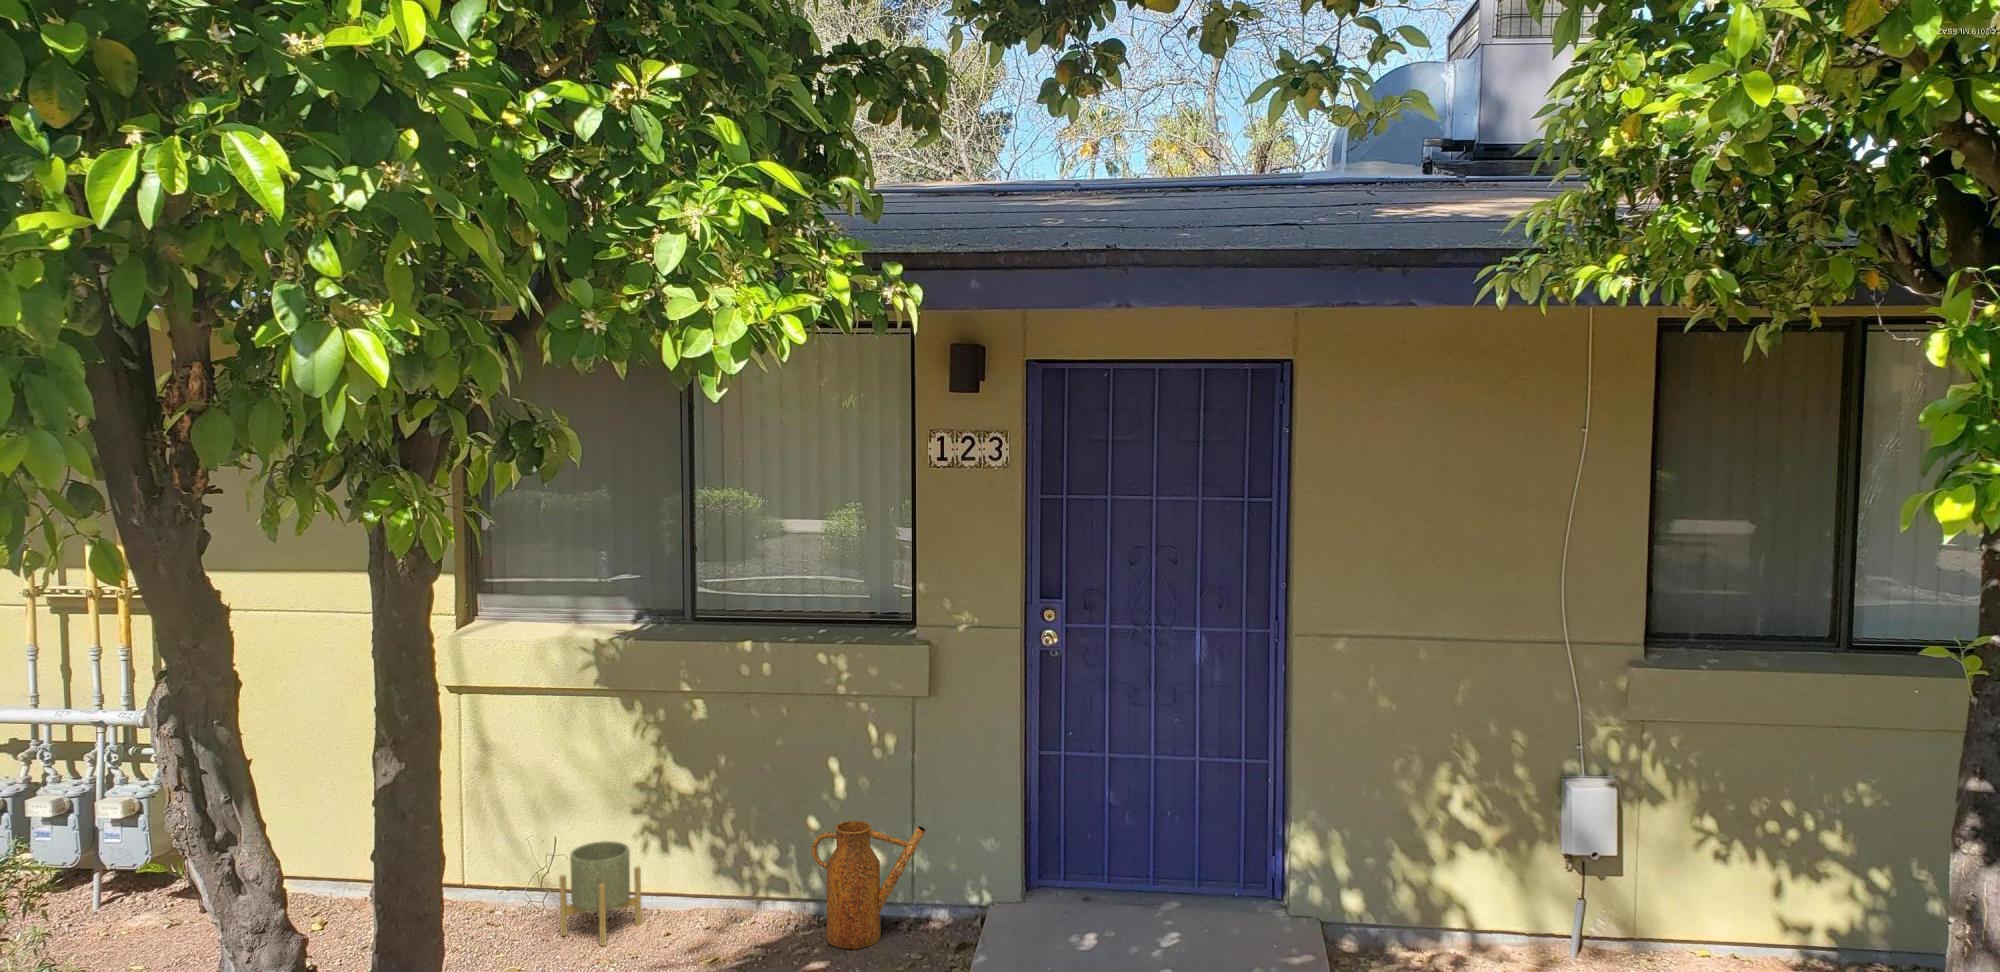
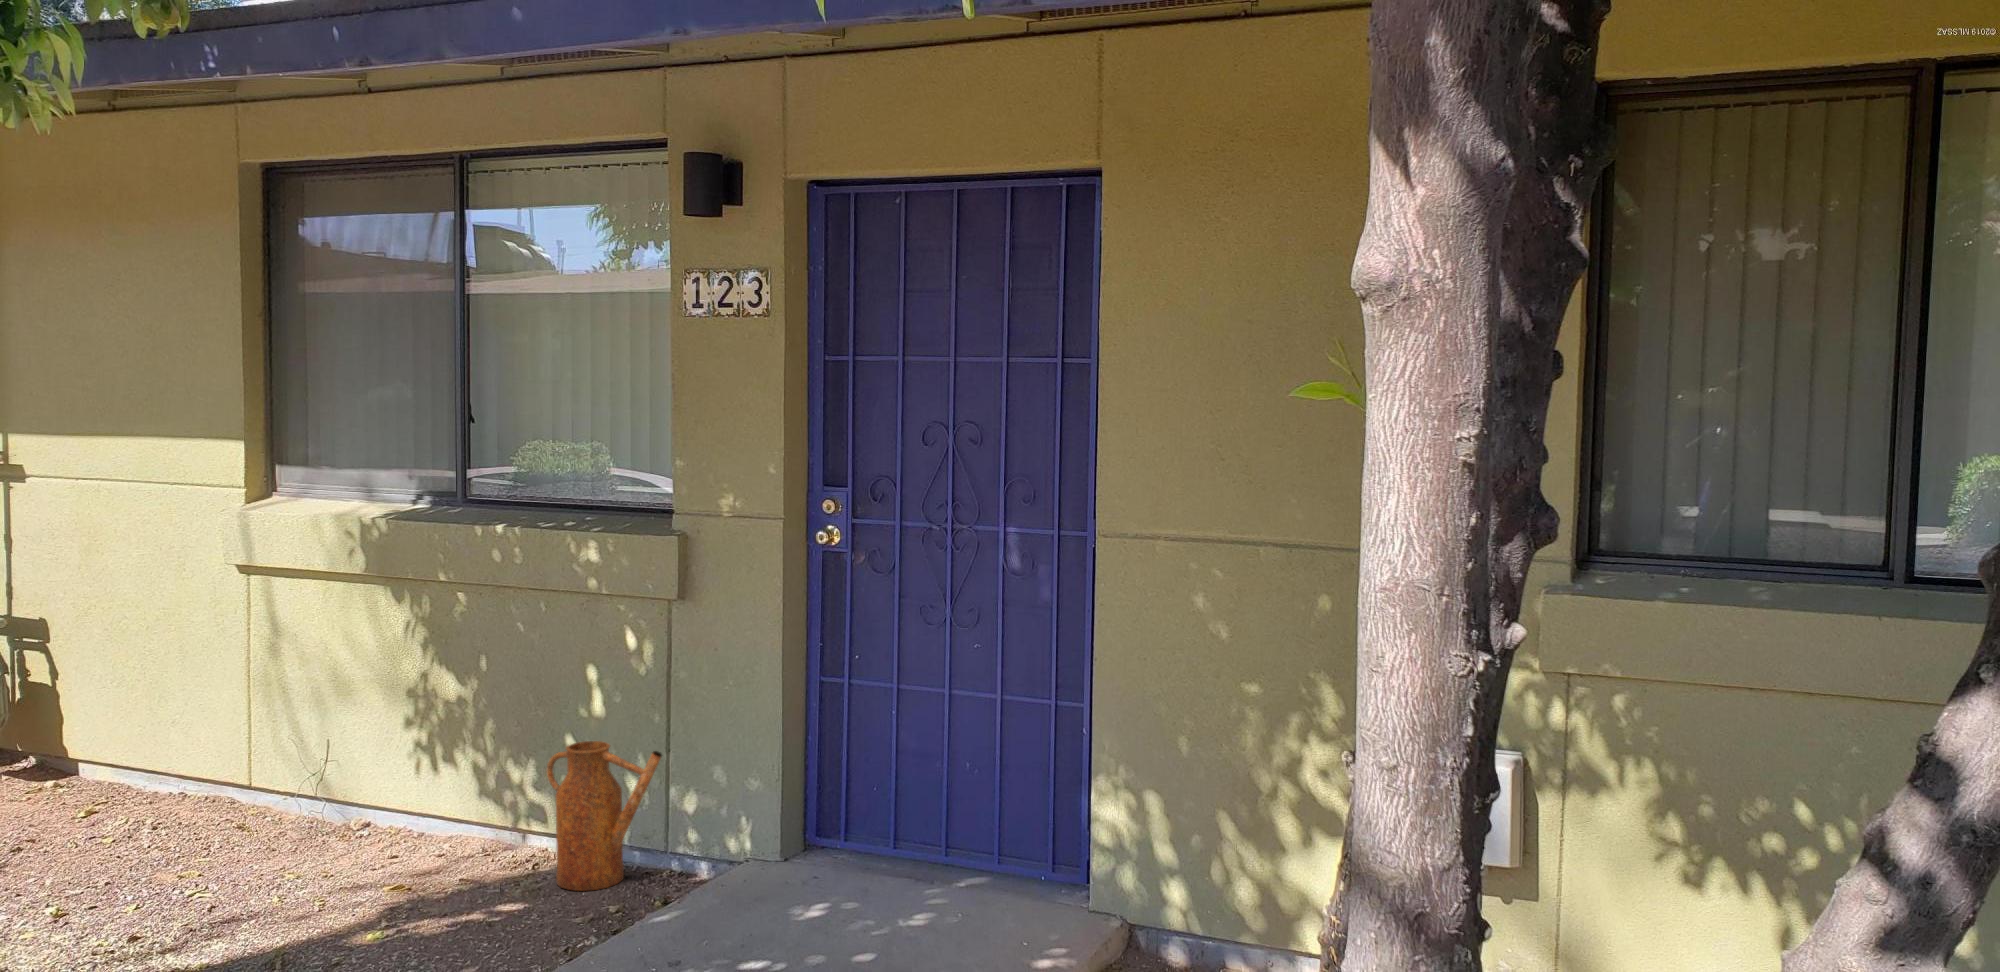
planter: present [559,841,642,946] -> none [306,748,397,860]

